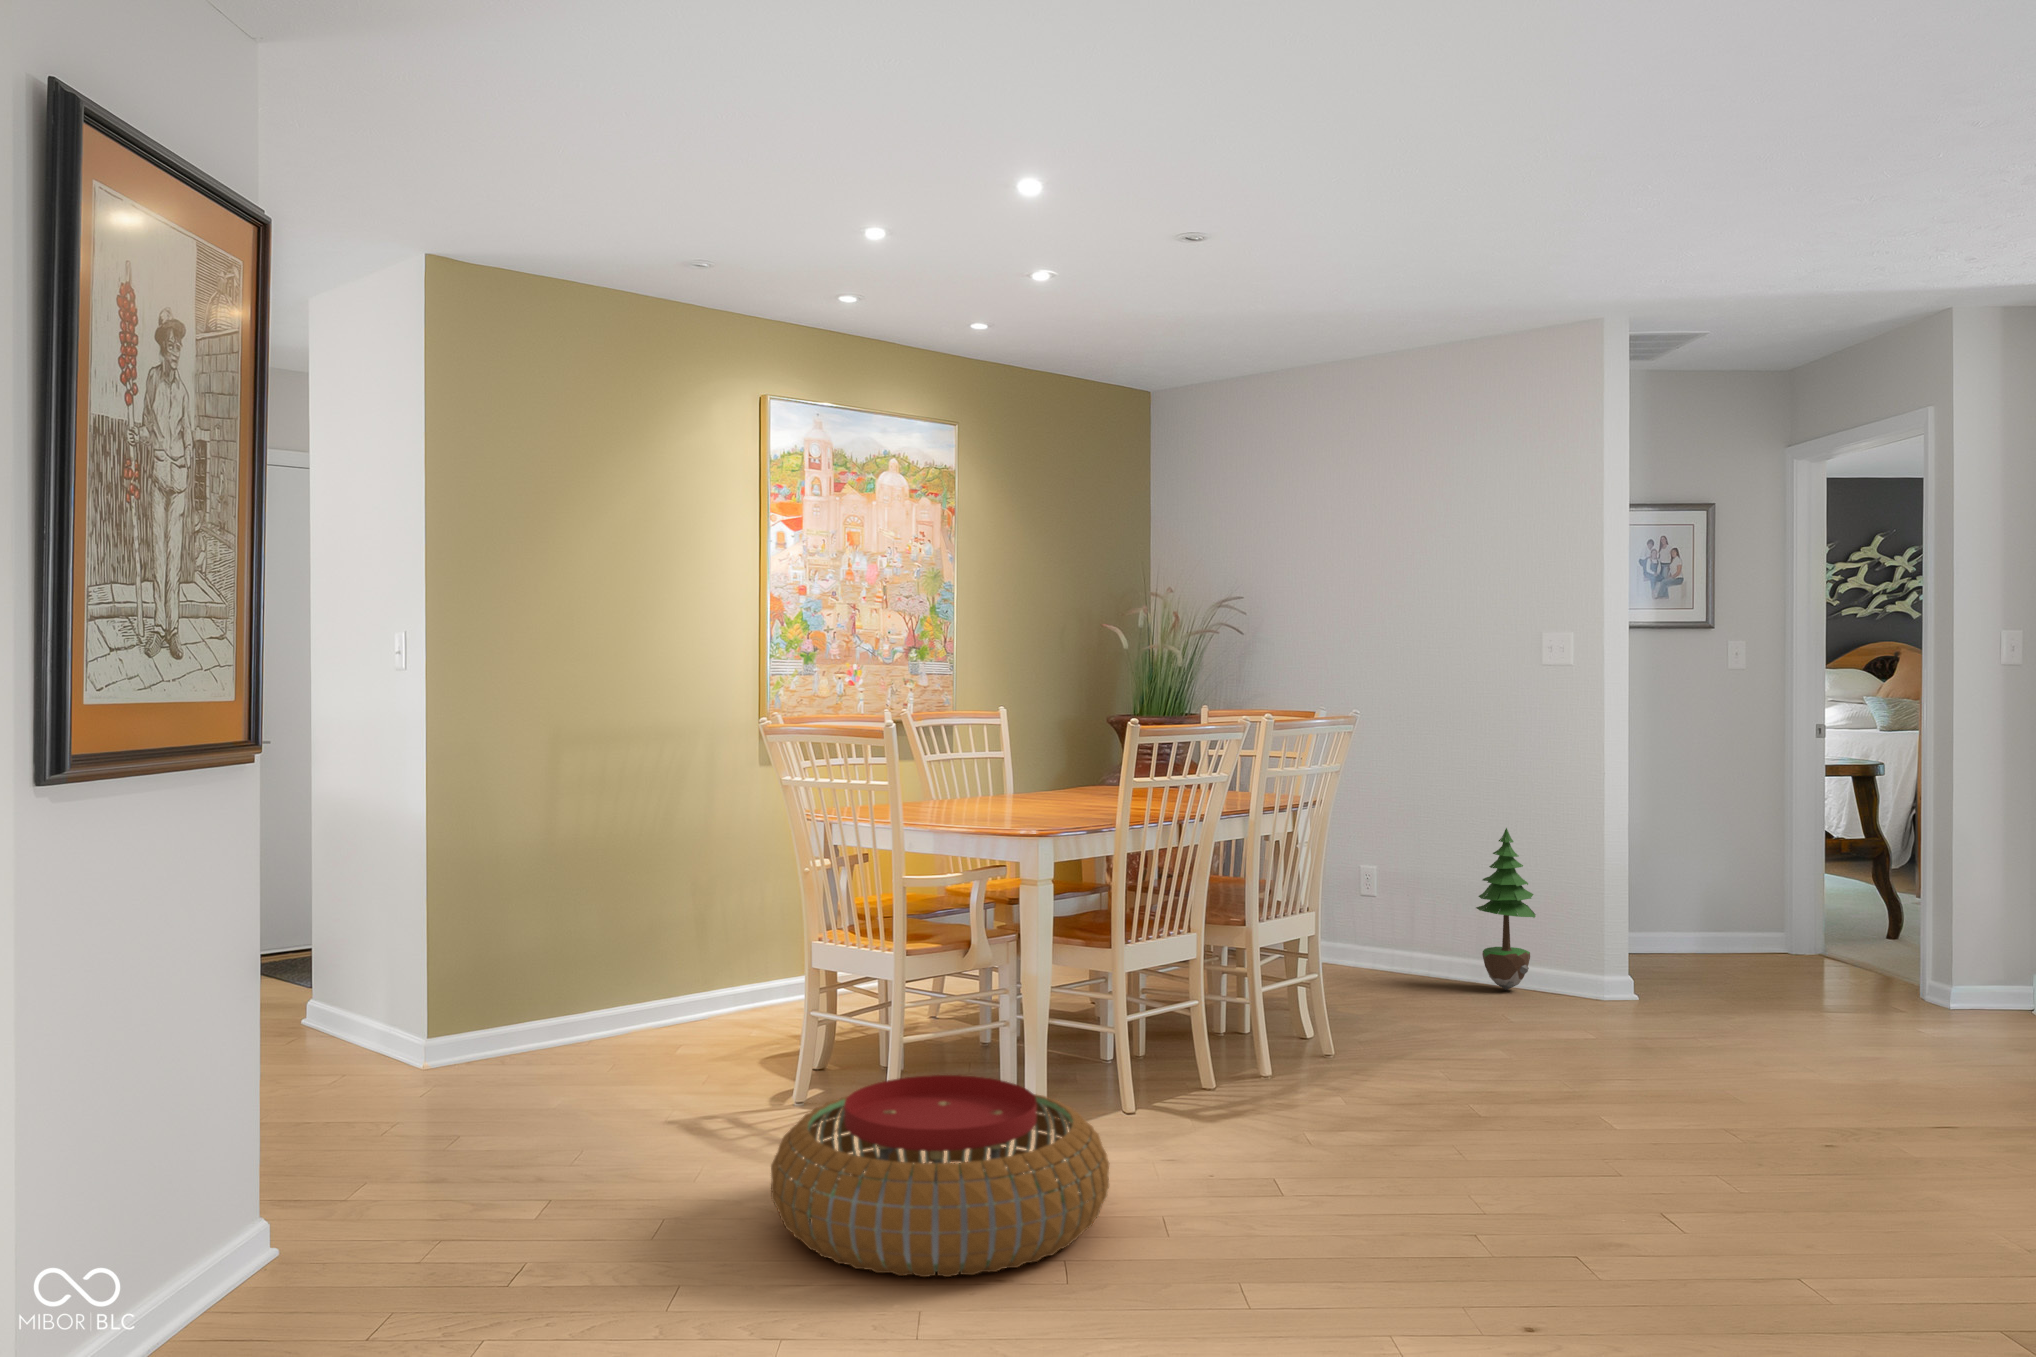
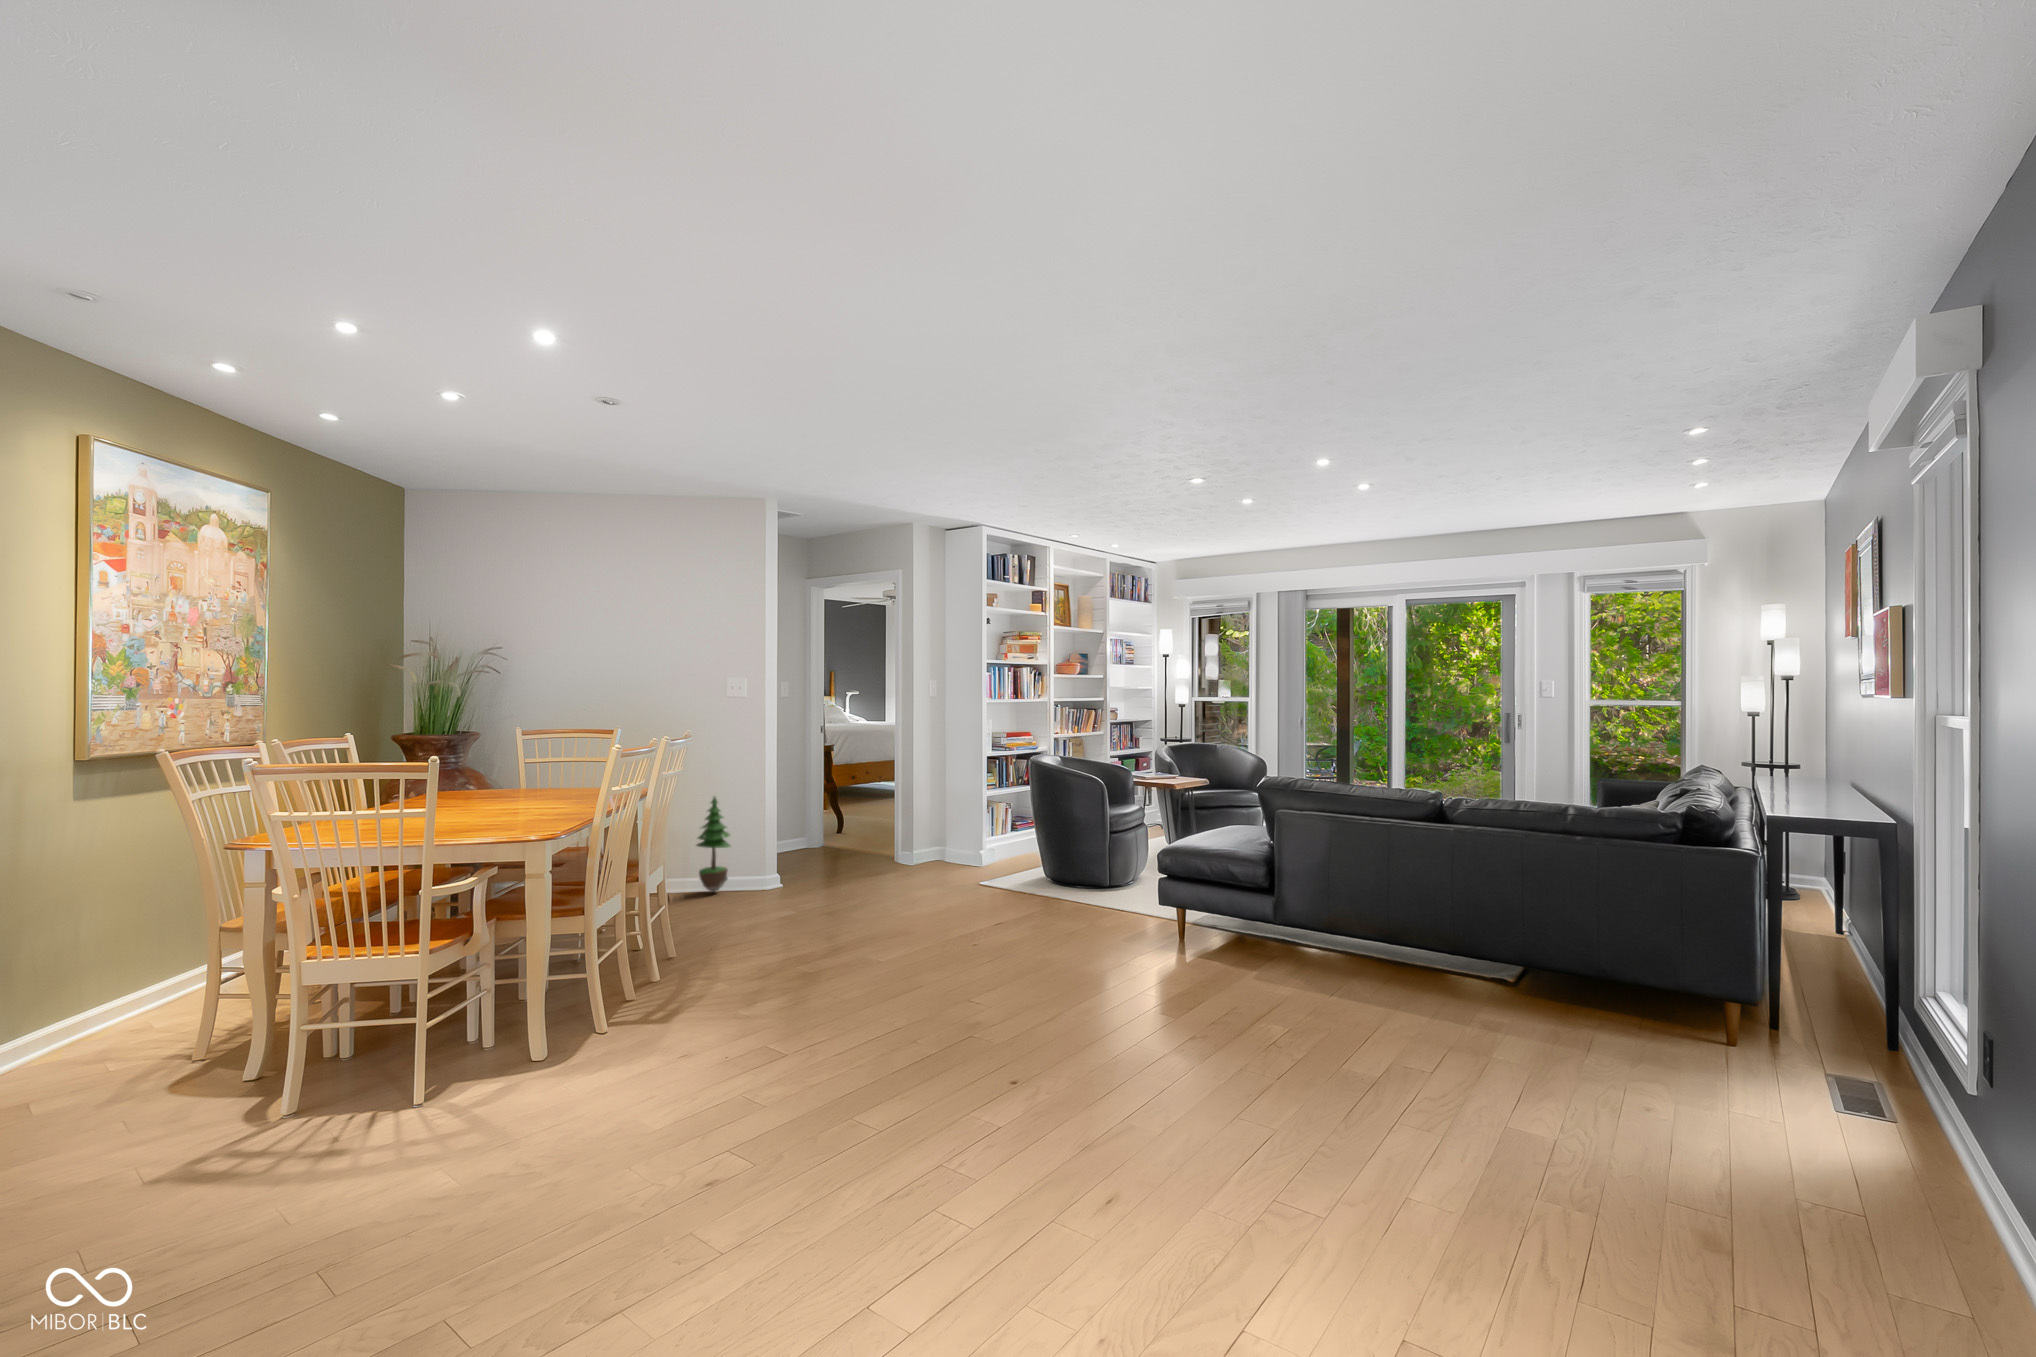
pouf: present [771,1075,1109,1277] -> none [427,1030,721,1218]

